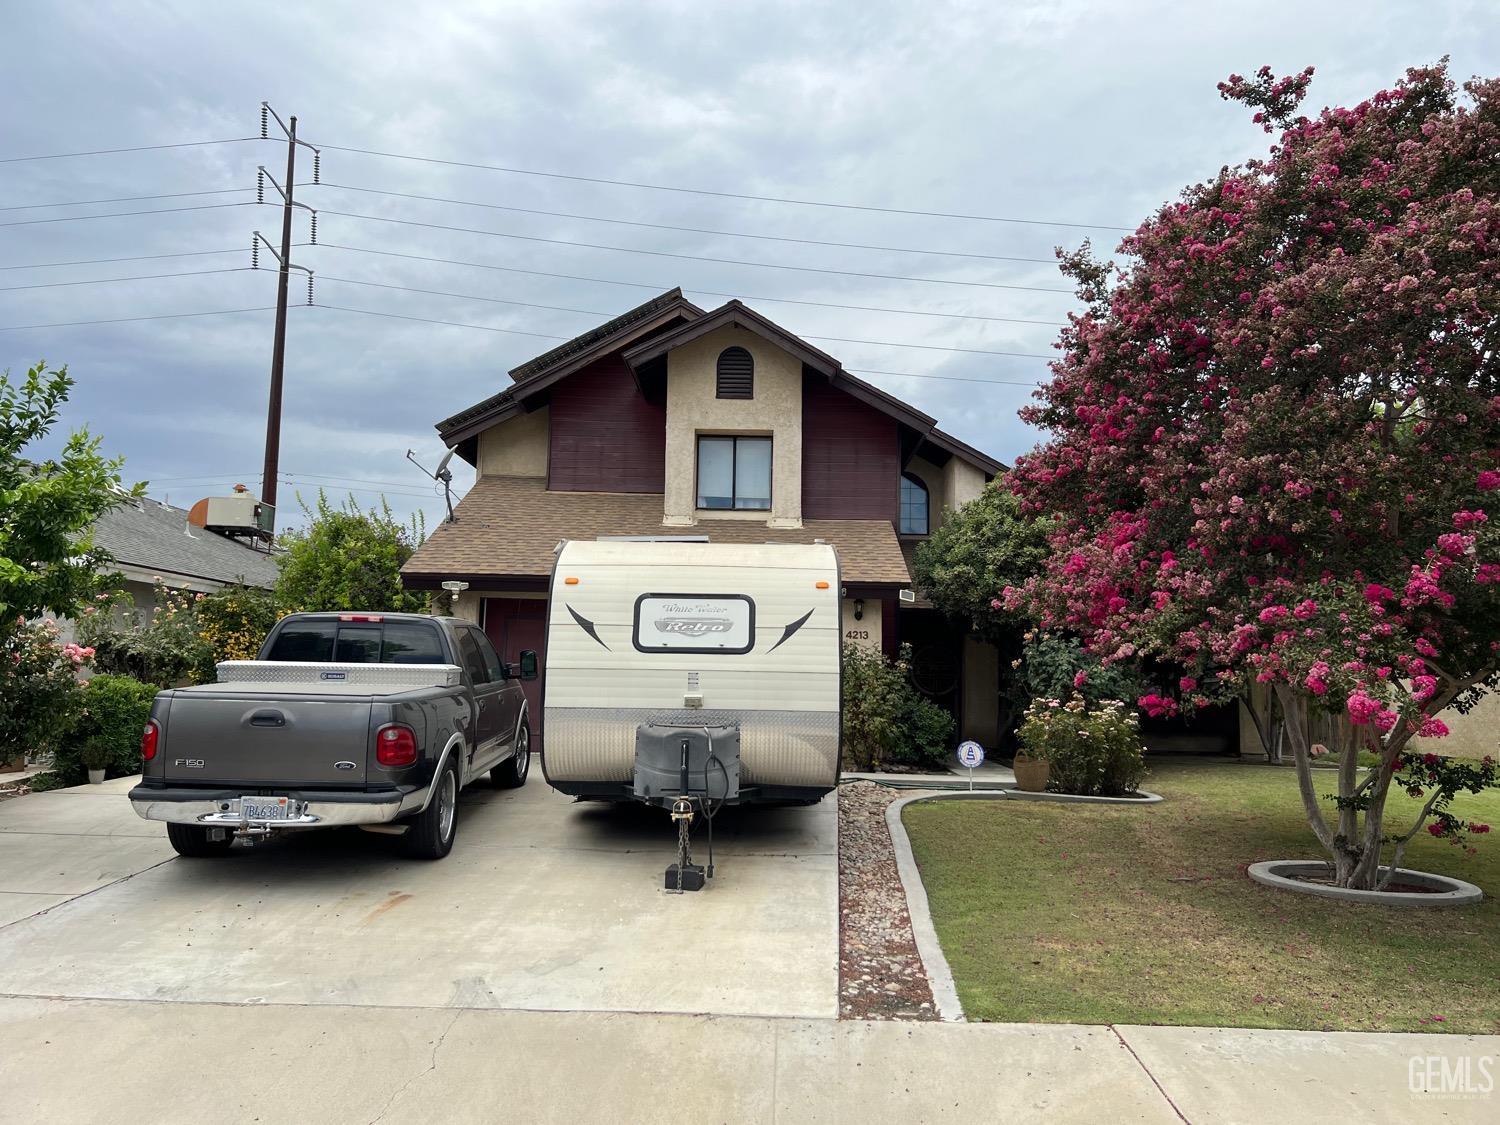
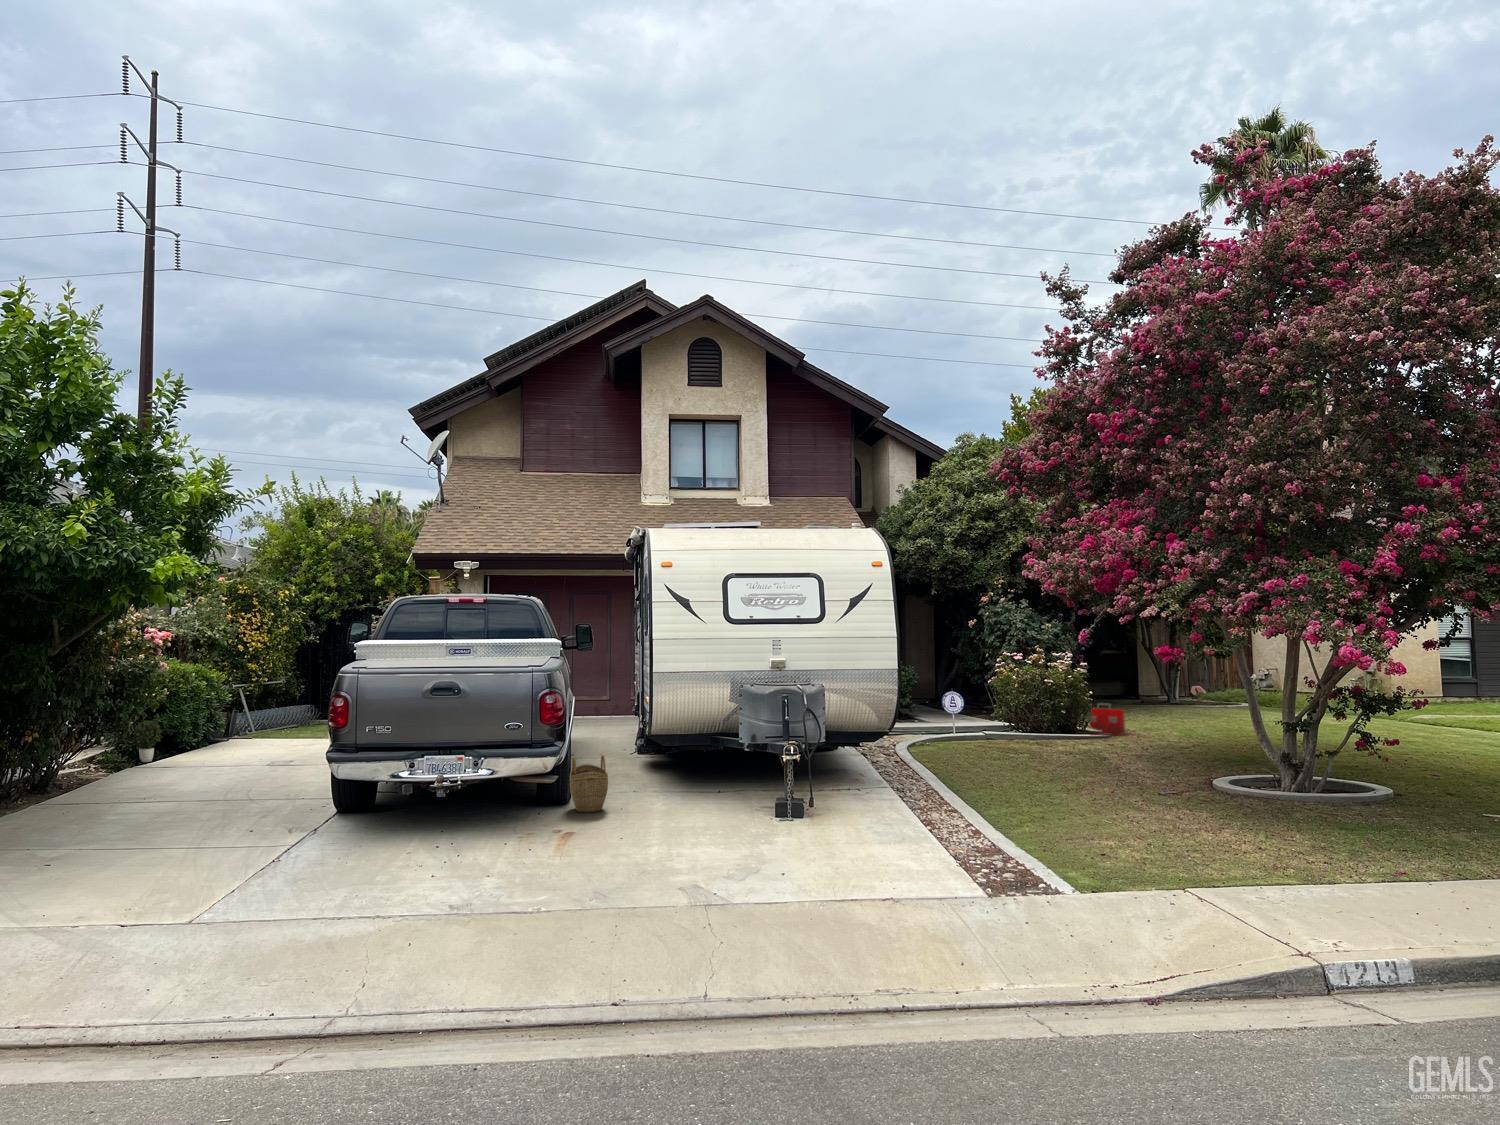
woven basket: present [1013,748,1049,792] -> present [569,755,608,813]
toolbox: none [1127,758,1177,796] -> present [1090,703,1125,735]

